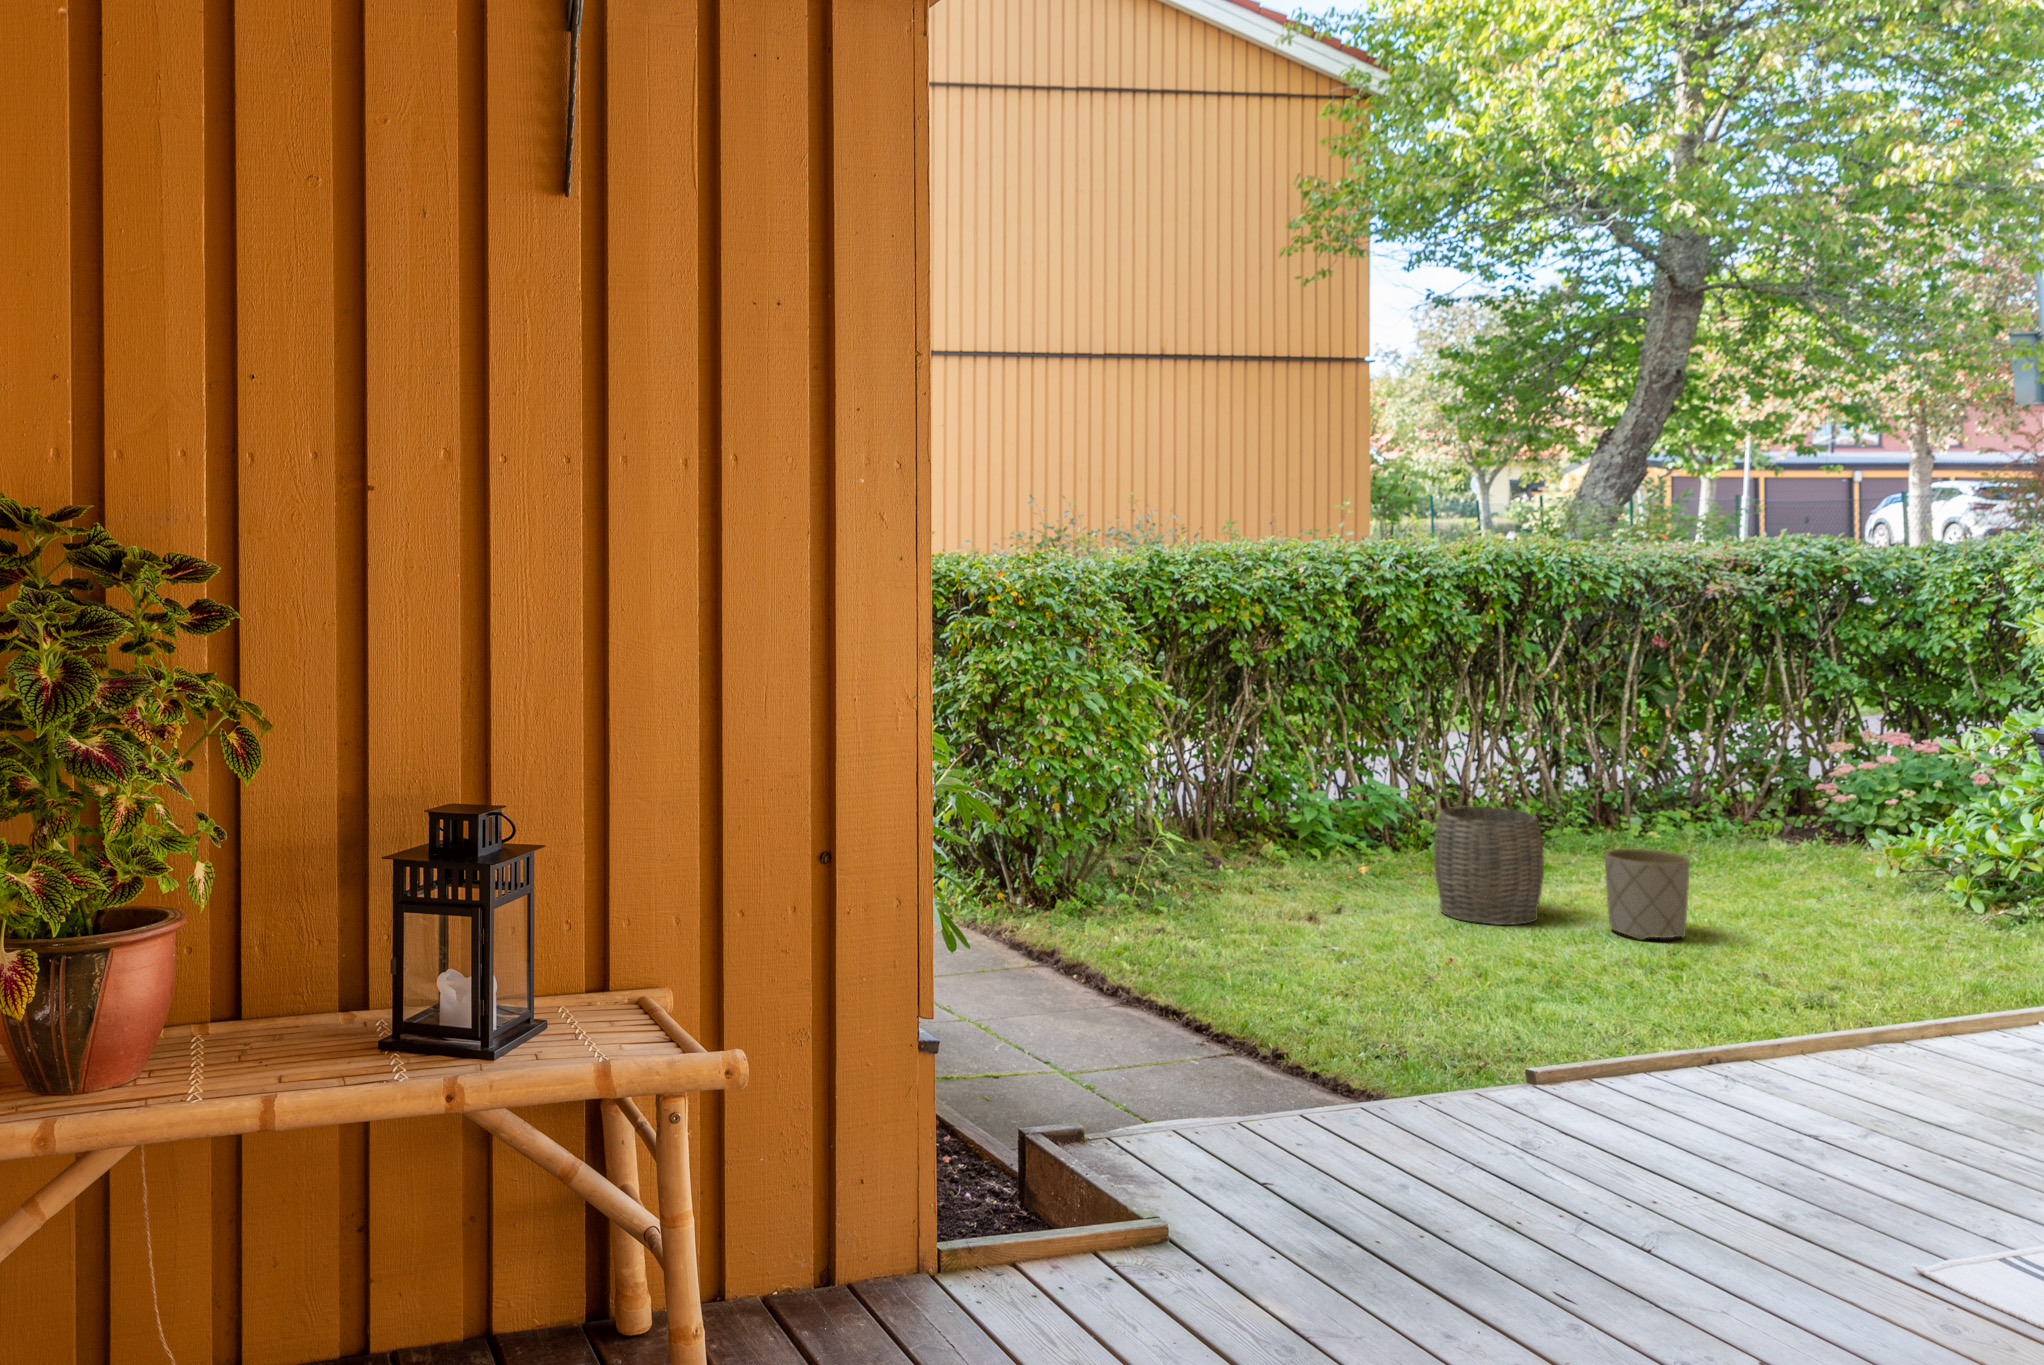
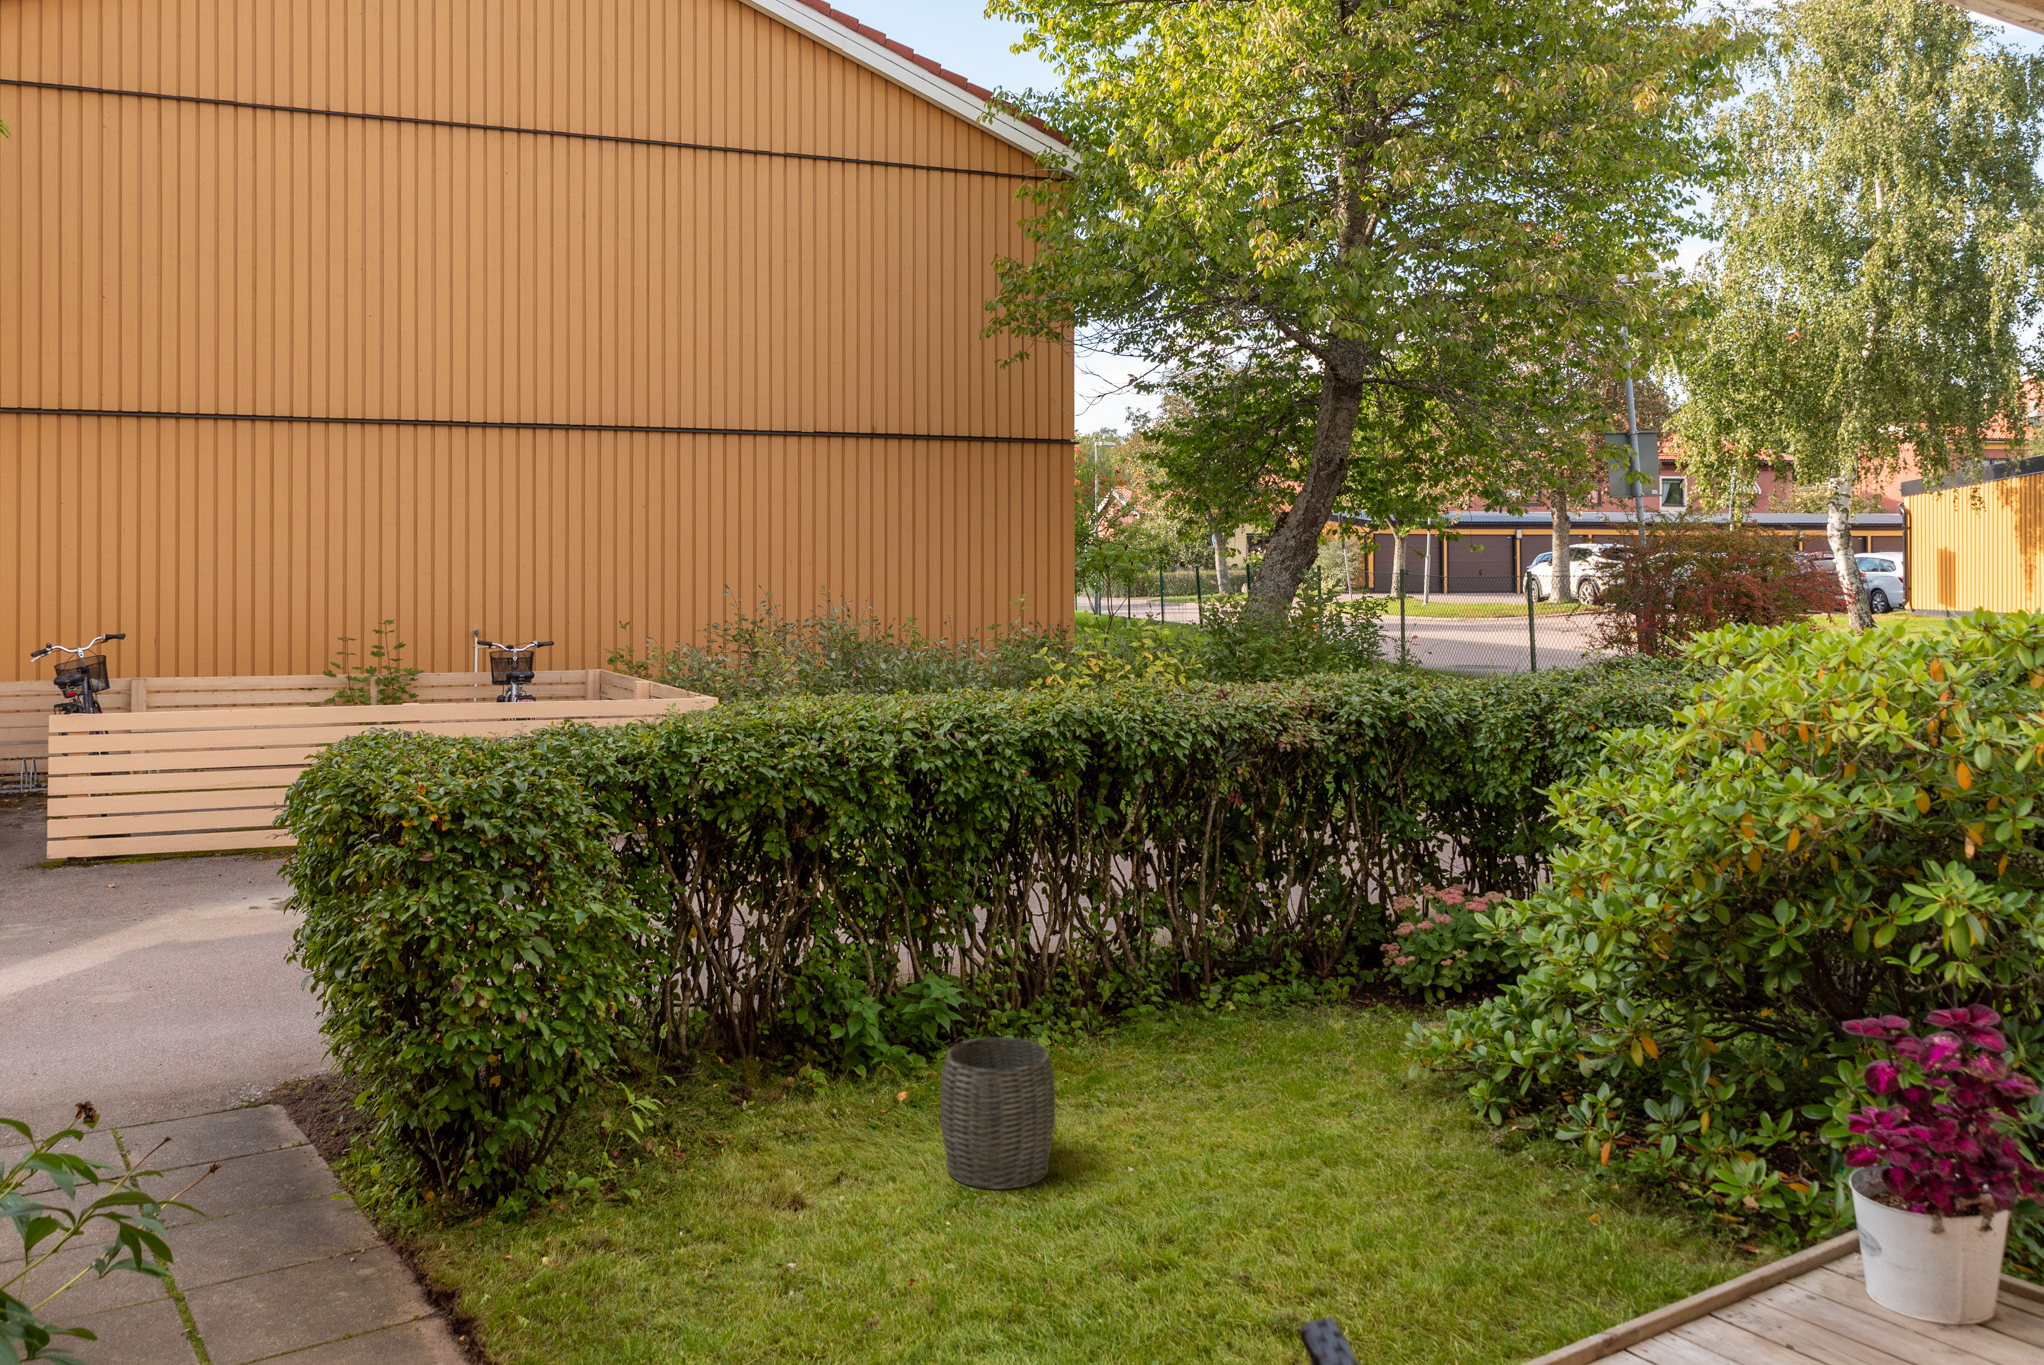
planter: present [1605,849,1690,940] -> none [1112,1090,1198,1207]

